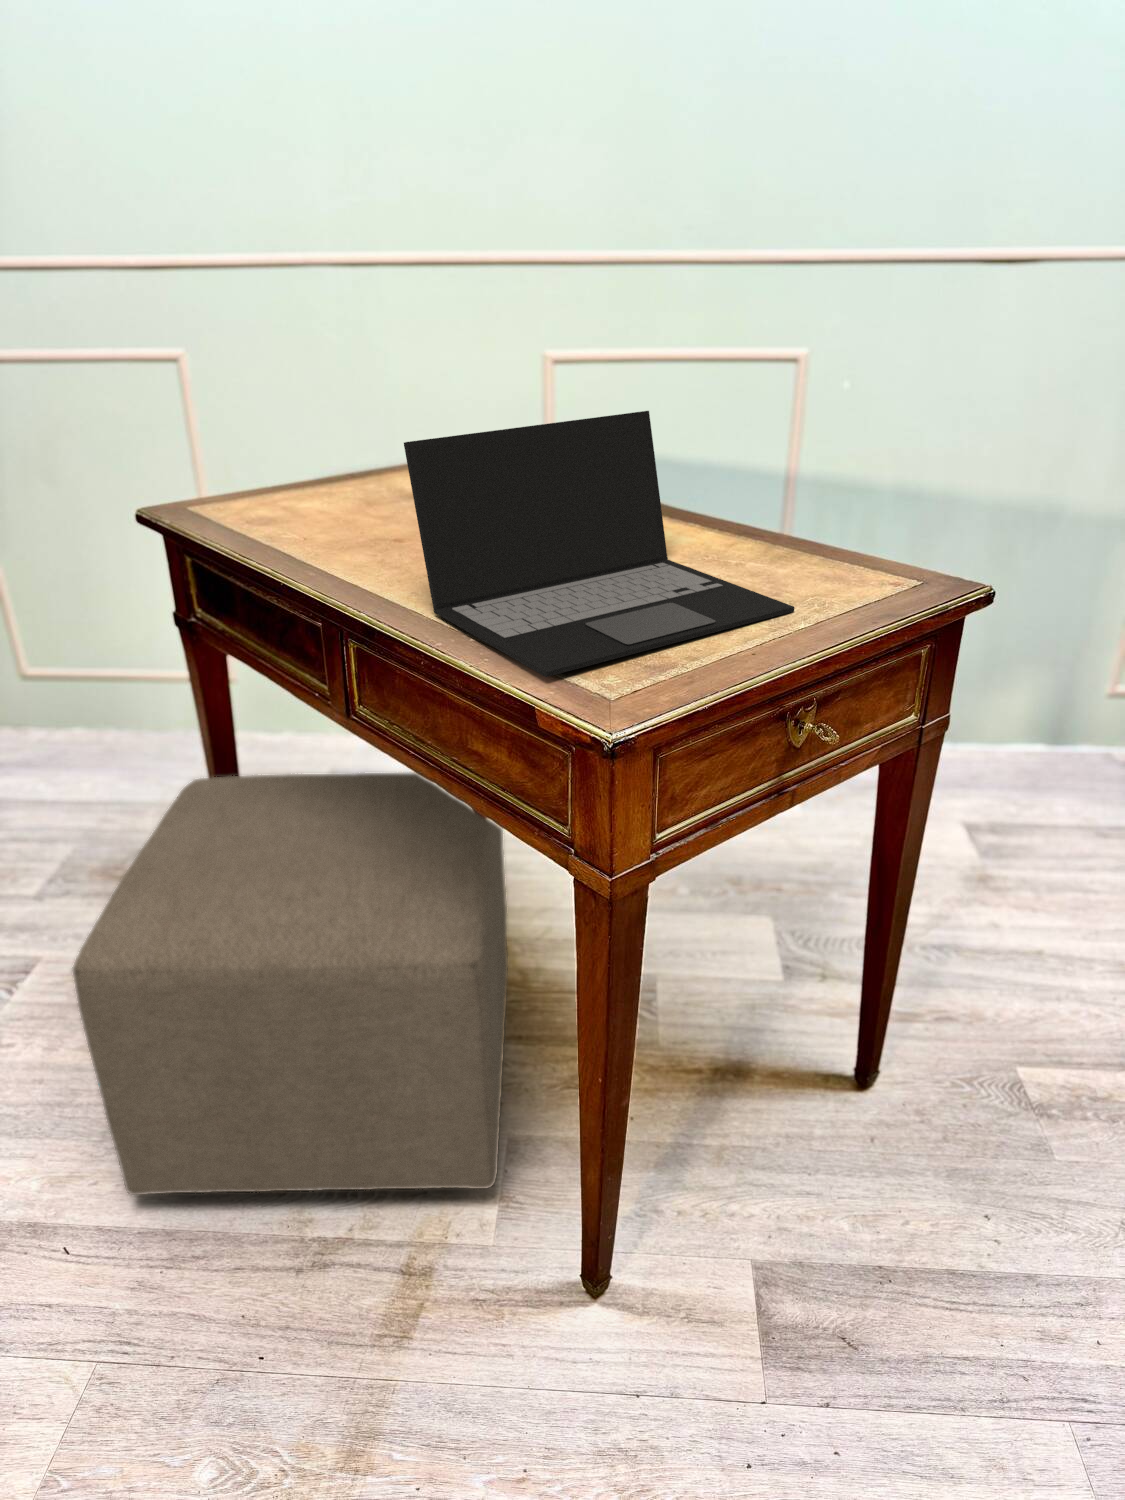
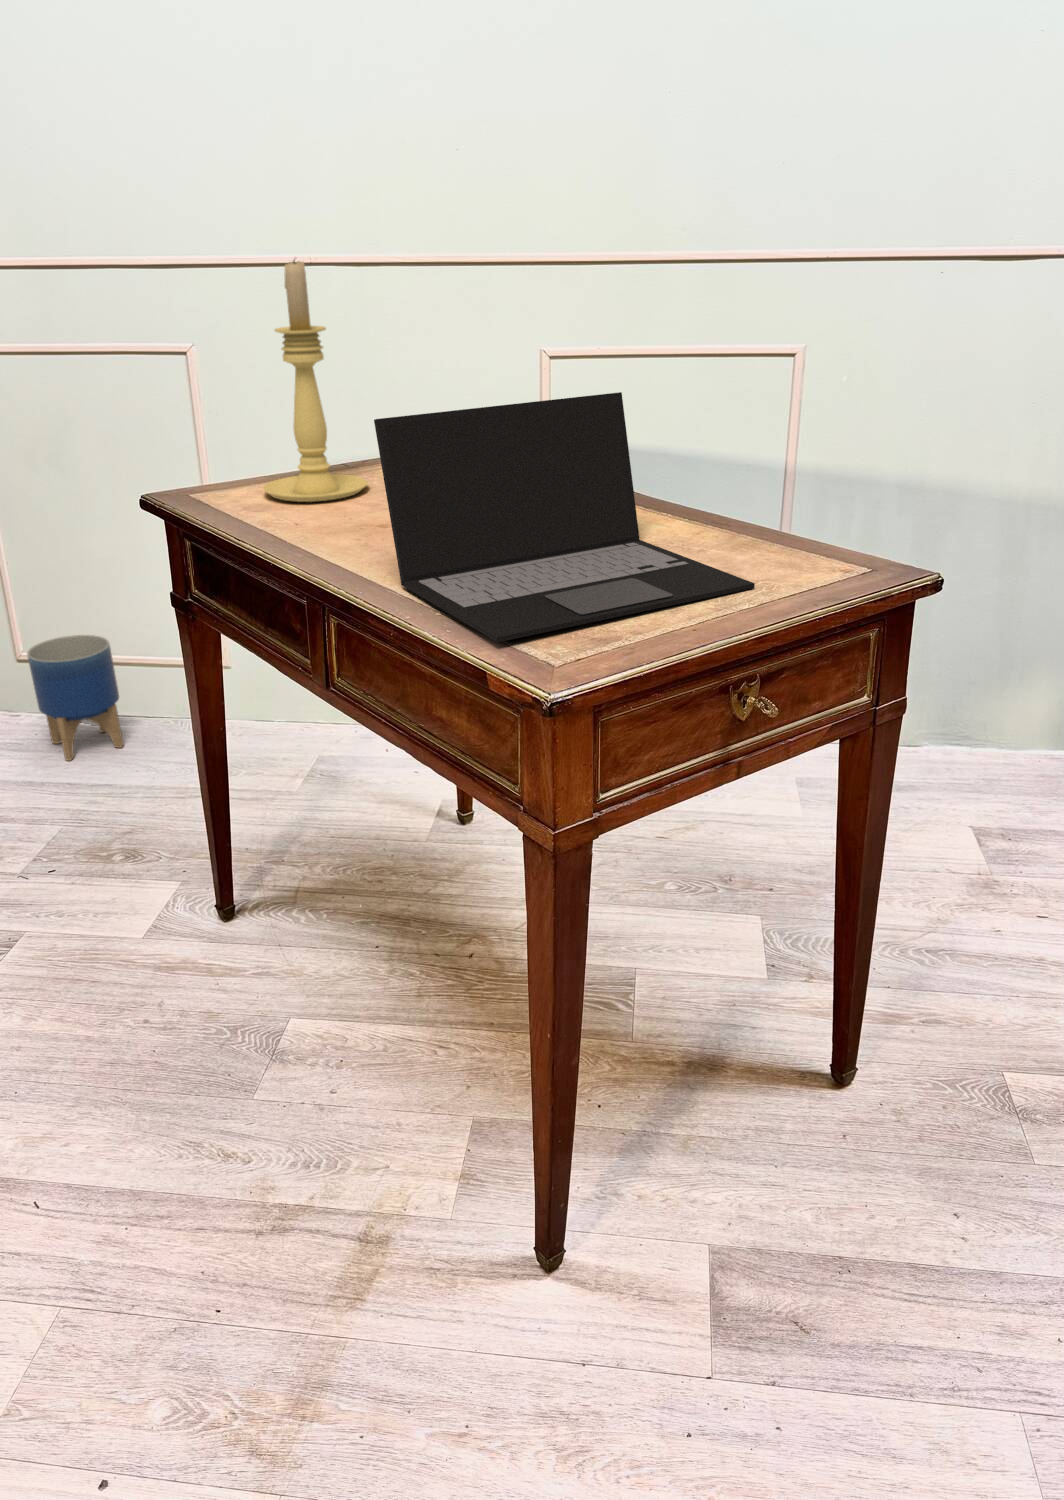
candle holder: none [274,270,382,520] -> present [263,260,368,502]
planter: none [25,646,126,772] -> present [27,635,123,761]
ottoman: present [72,772,508,1195] -> none [49,755,487,1163]

